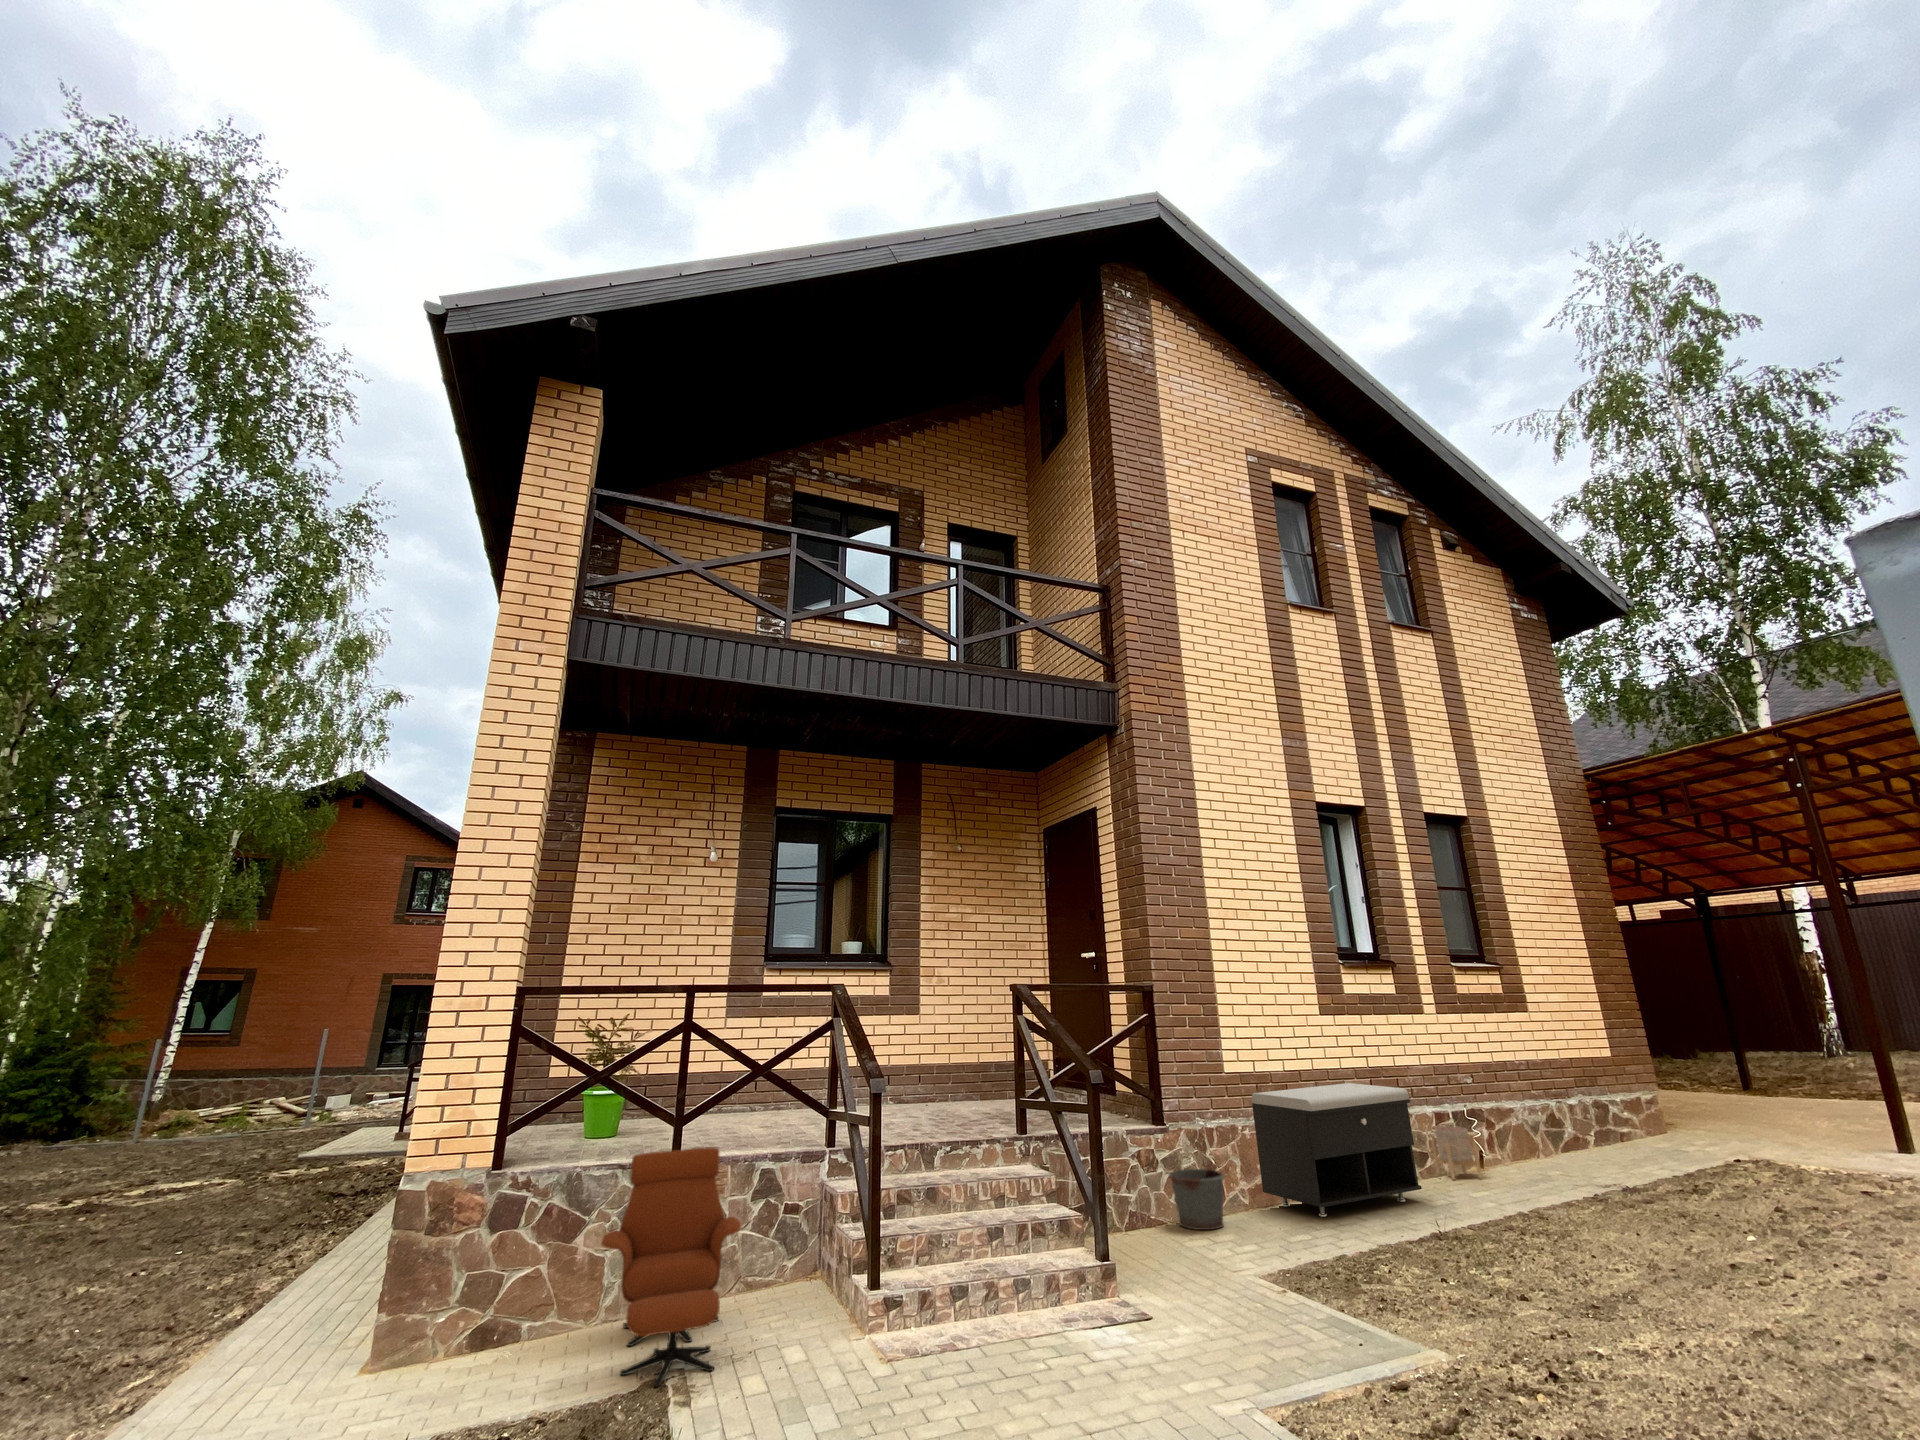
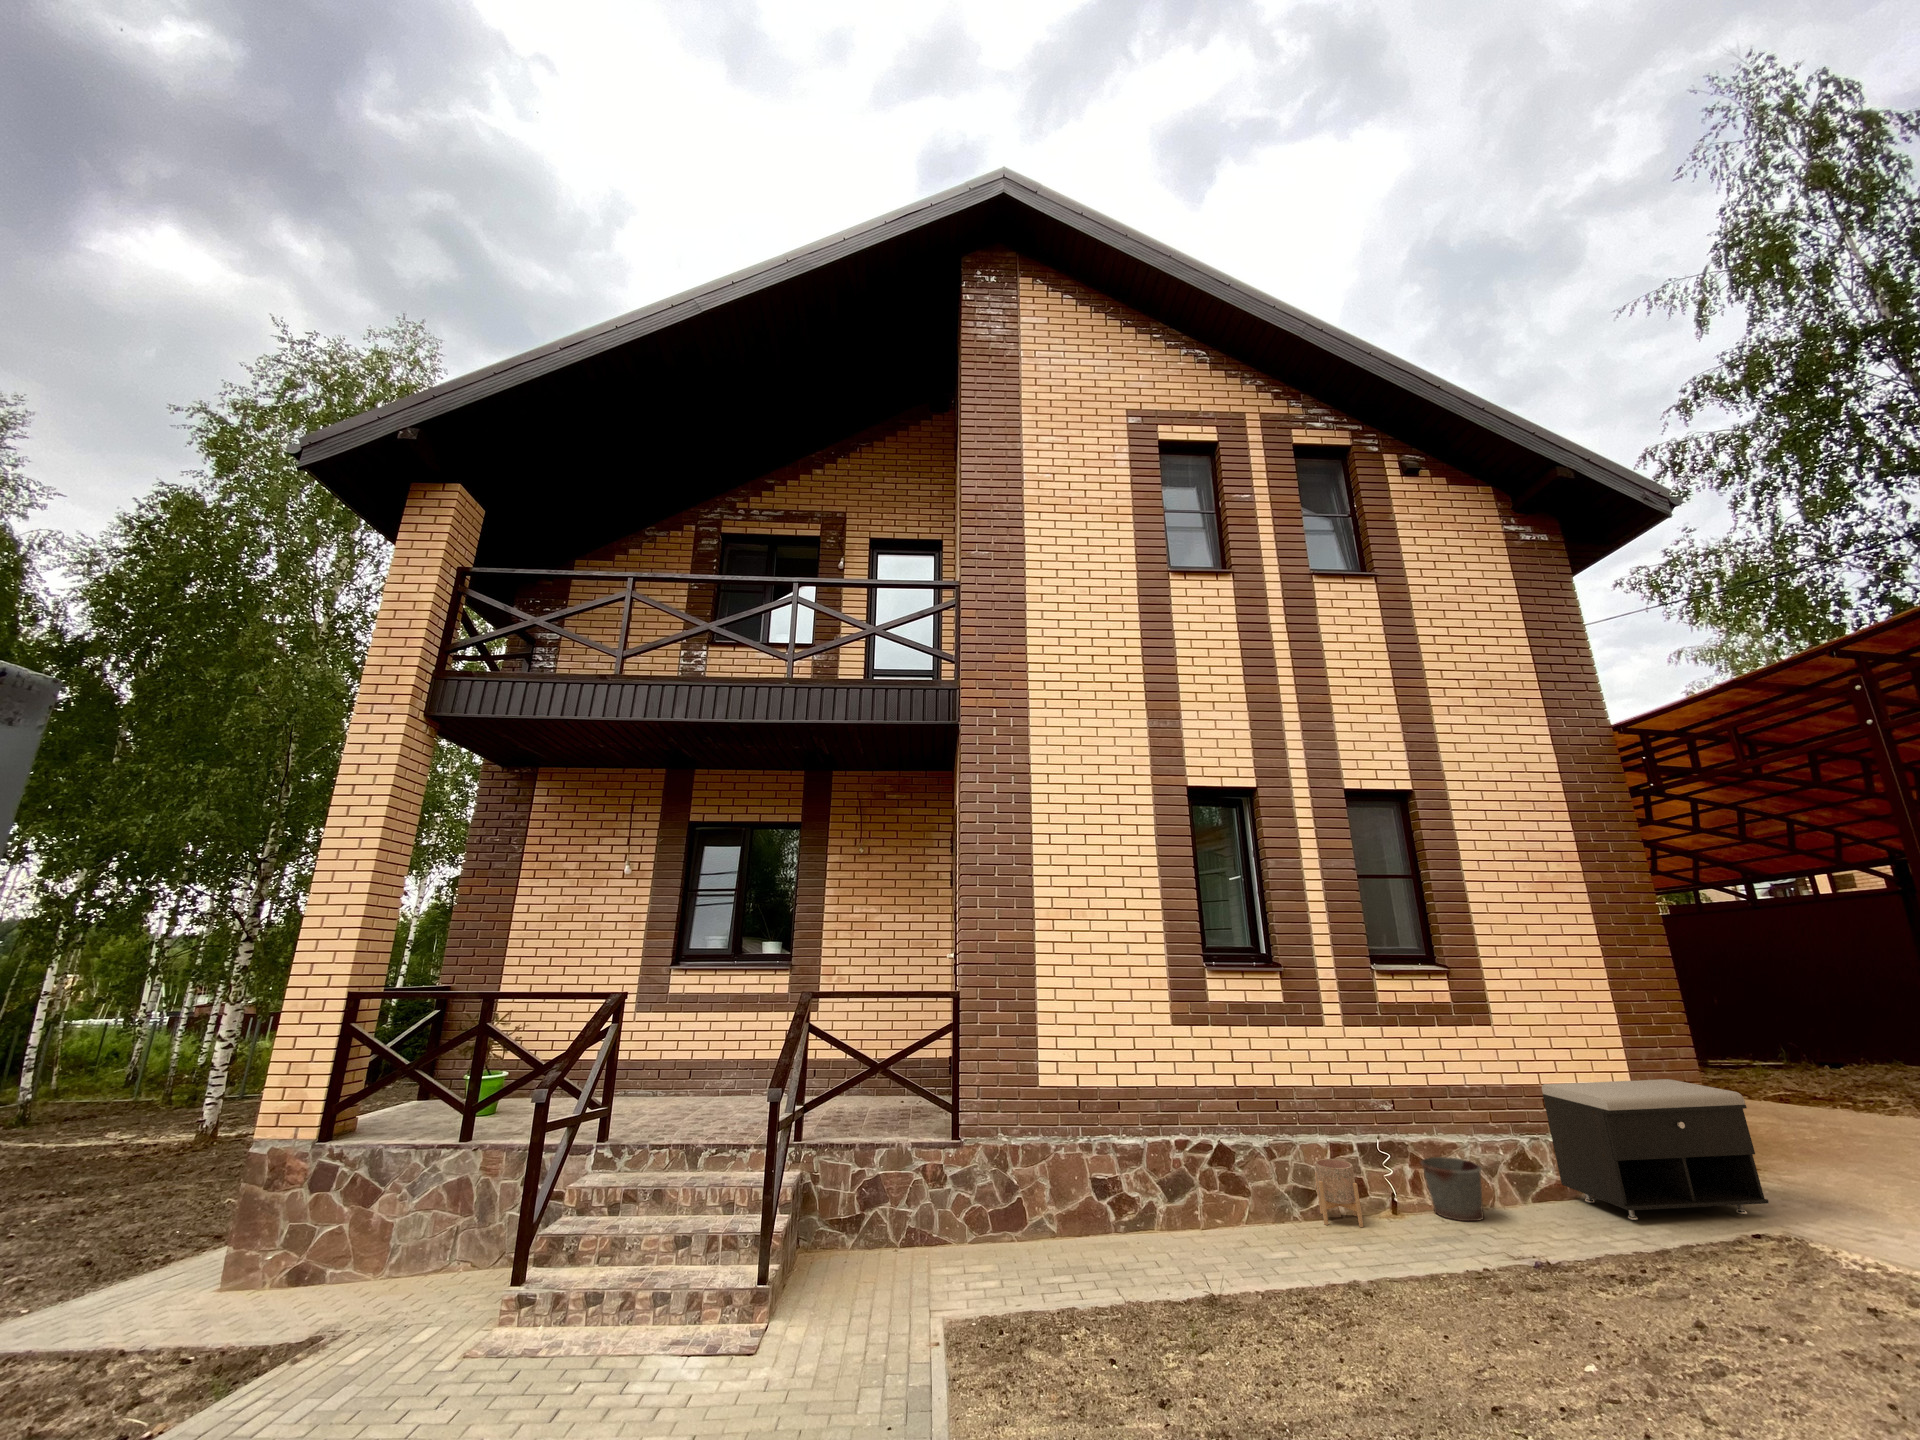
storage bench: present [1252,1083,1422,1217] -> present [1542,1079,1769,1220]
lounge chair: present [602,1148,741,1387] -> none [296,1140,481,1357]
bucket: present [1169,1169,1224,1230] -> present [1420,1157,1484,1221]

